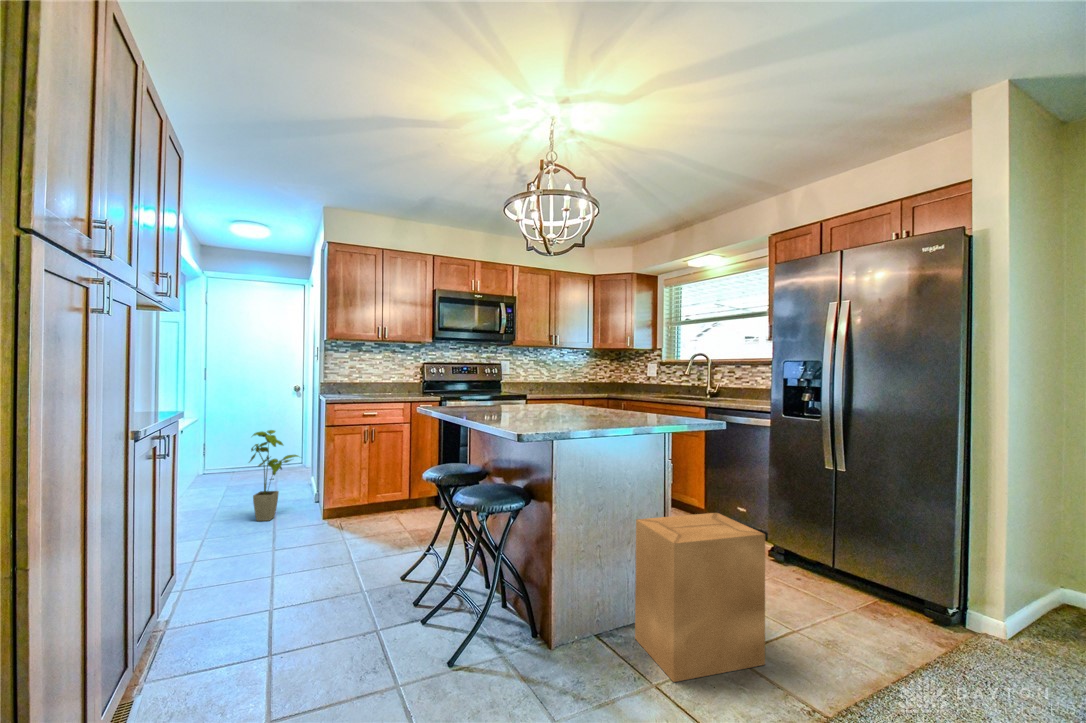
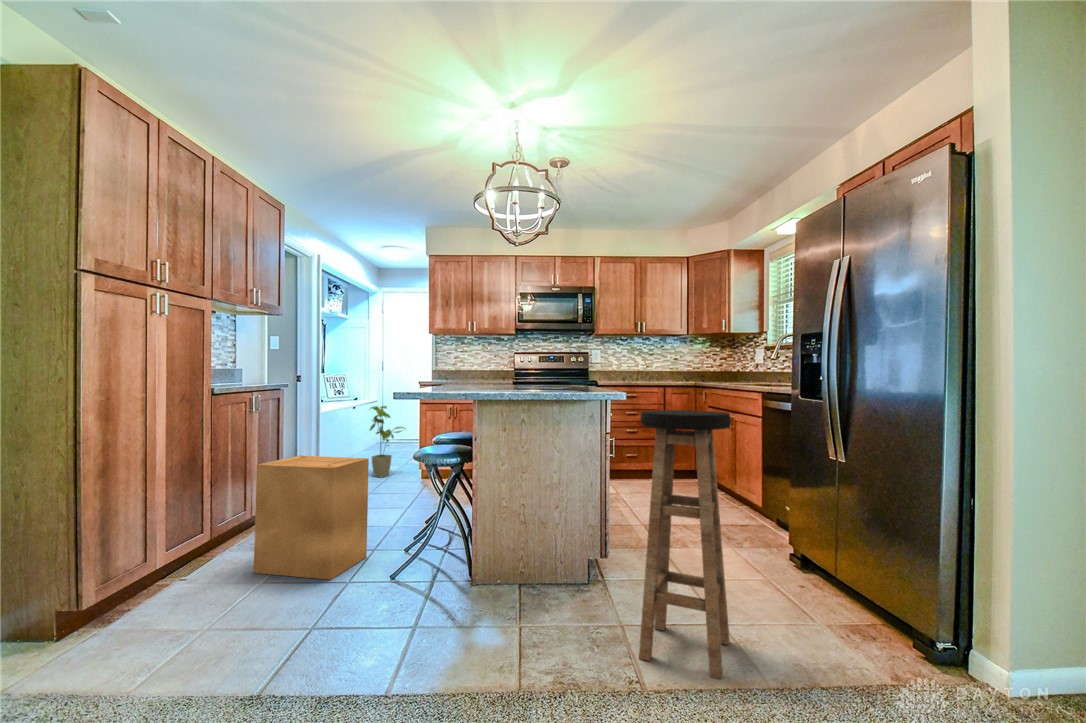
bar stool: none [780,451,885,684] -> present [639,410,731,679]
cardboard box: present [635,513,765,682] -> present [254,456,369,580]

